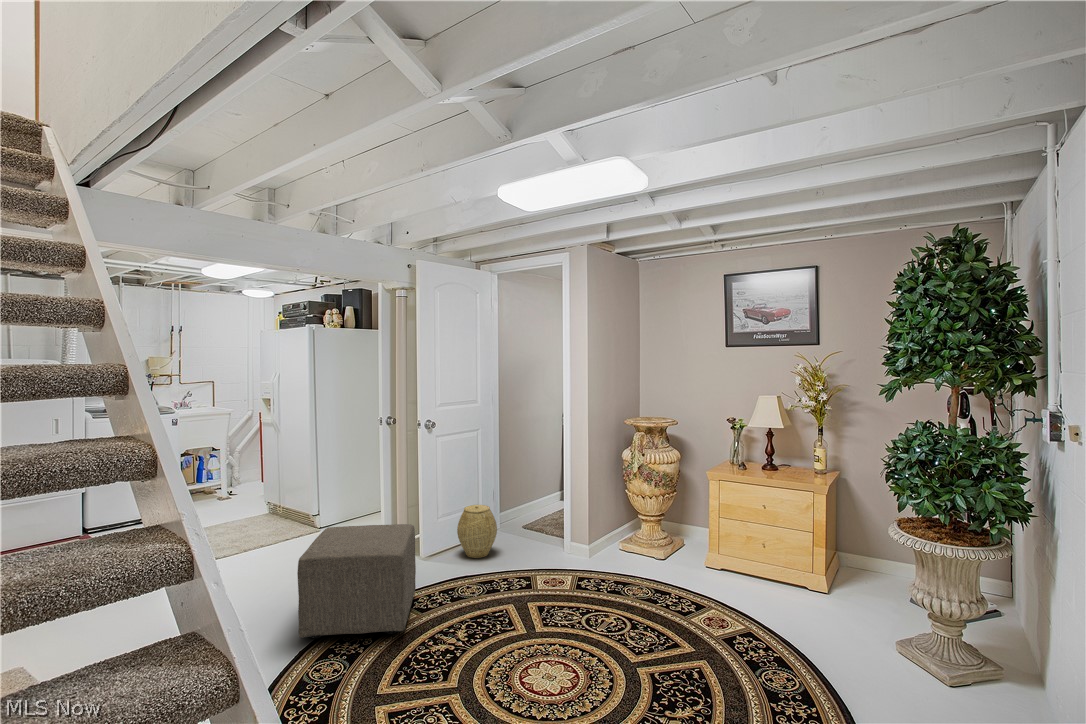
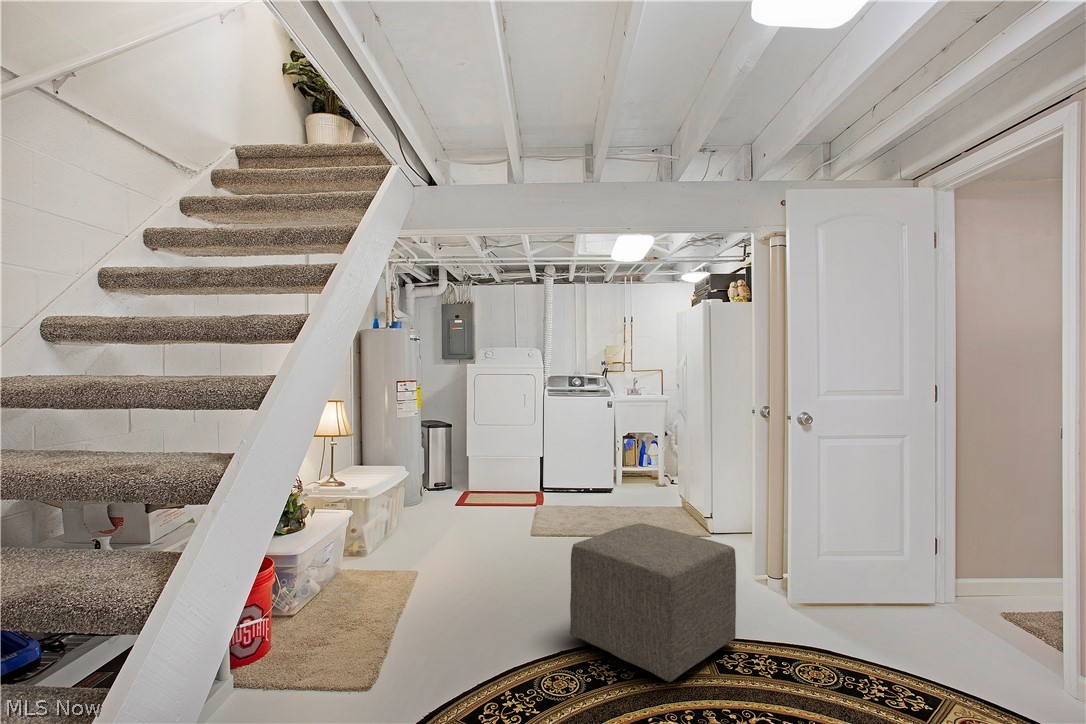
woven basket: present [457,505,497,558] -> none [844,551,915,637]

